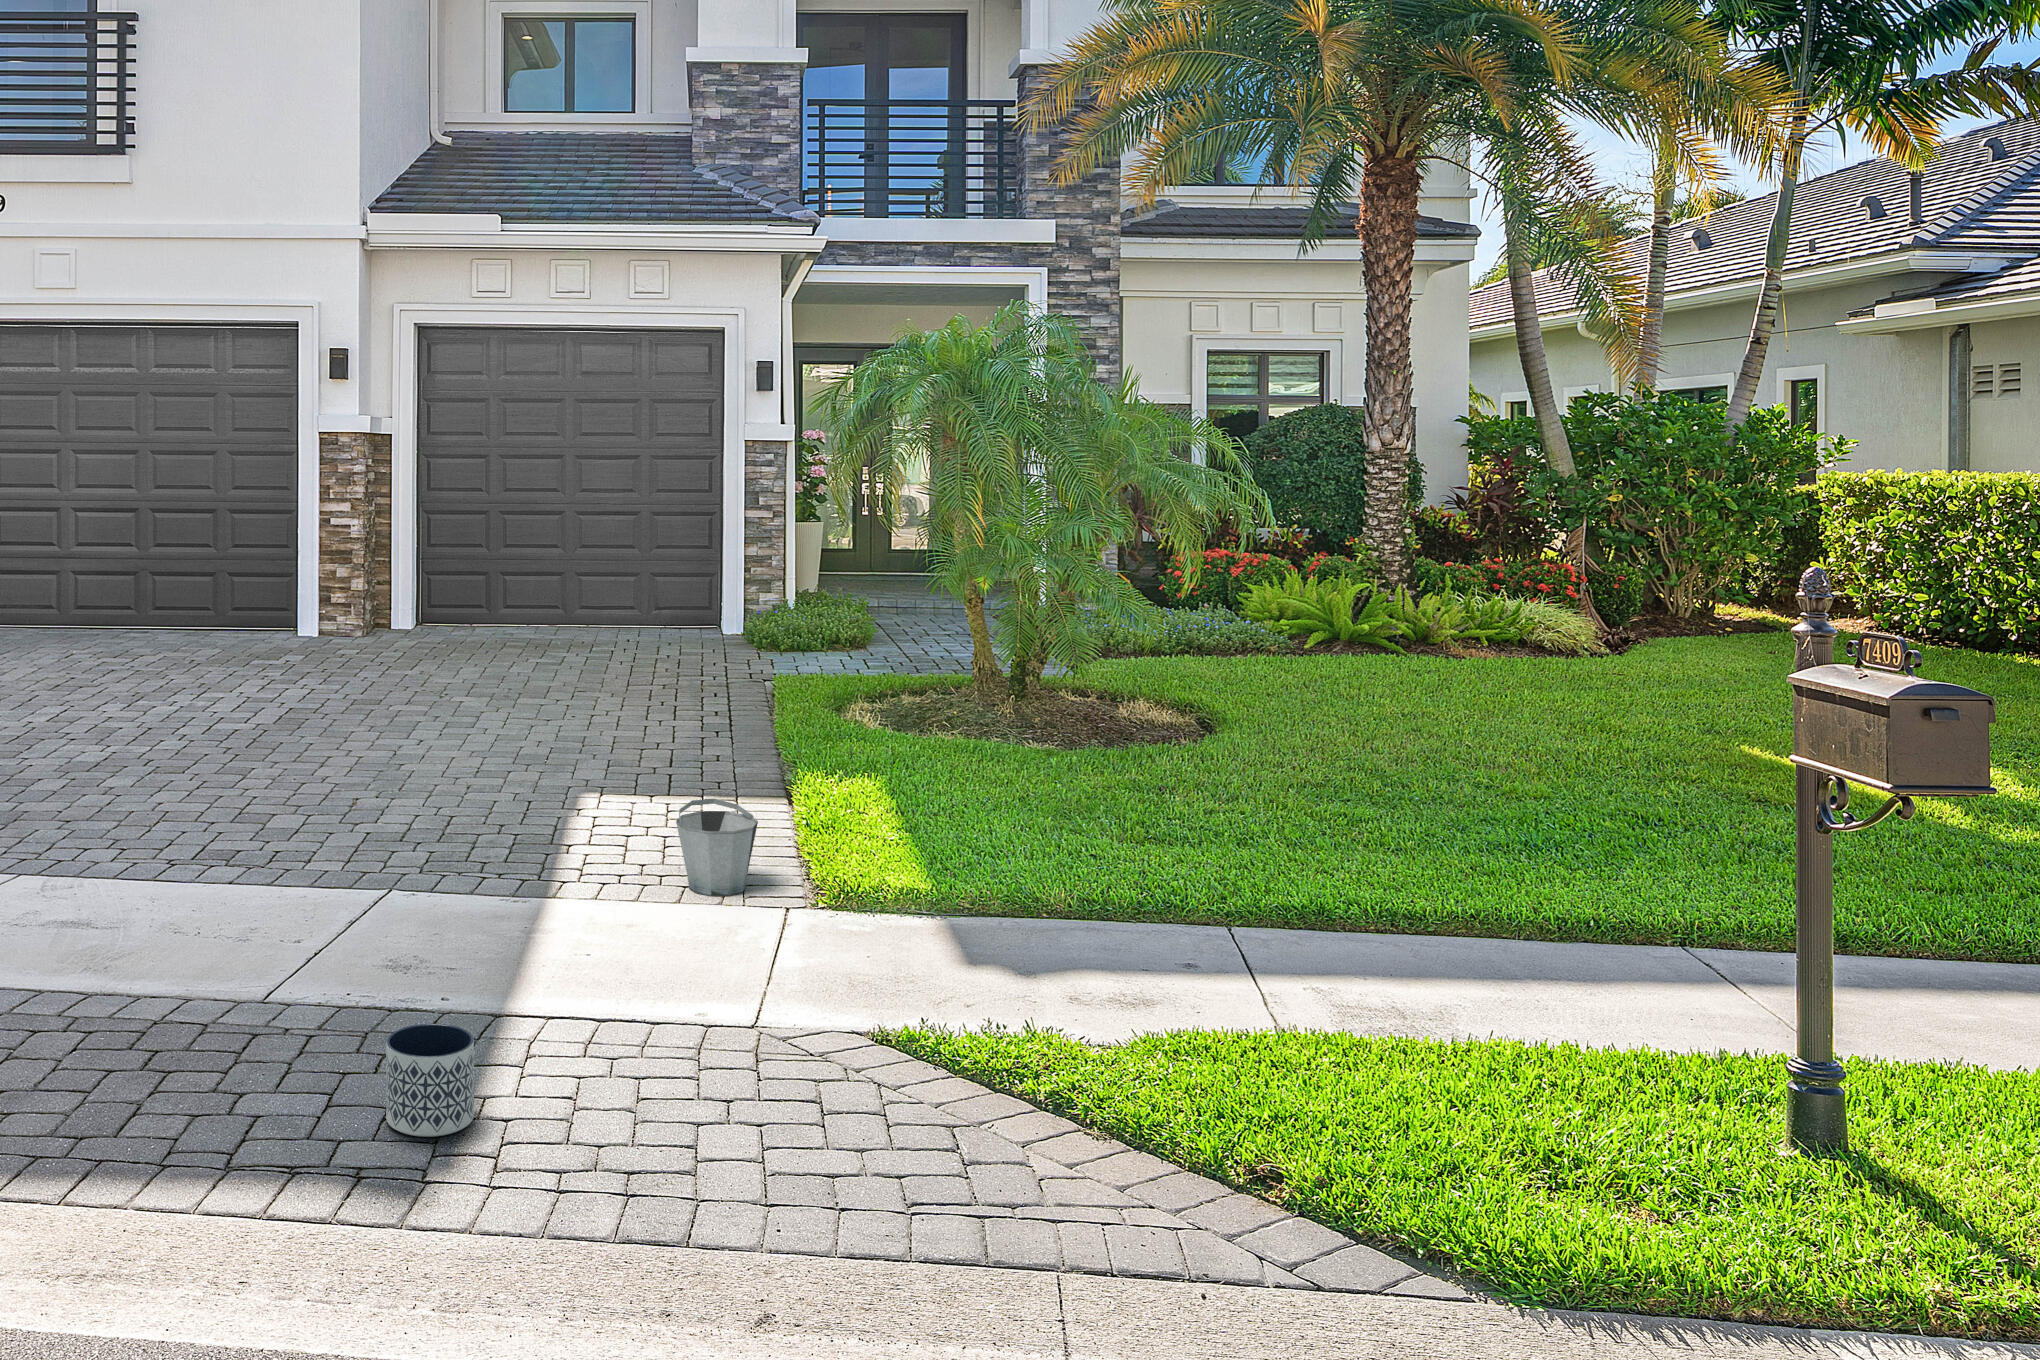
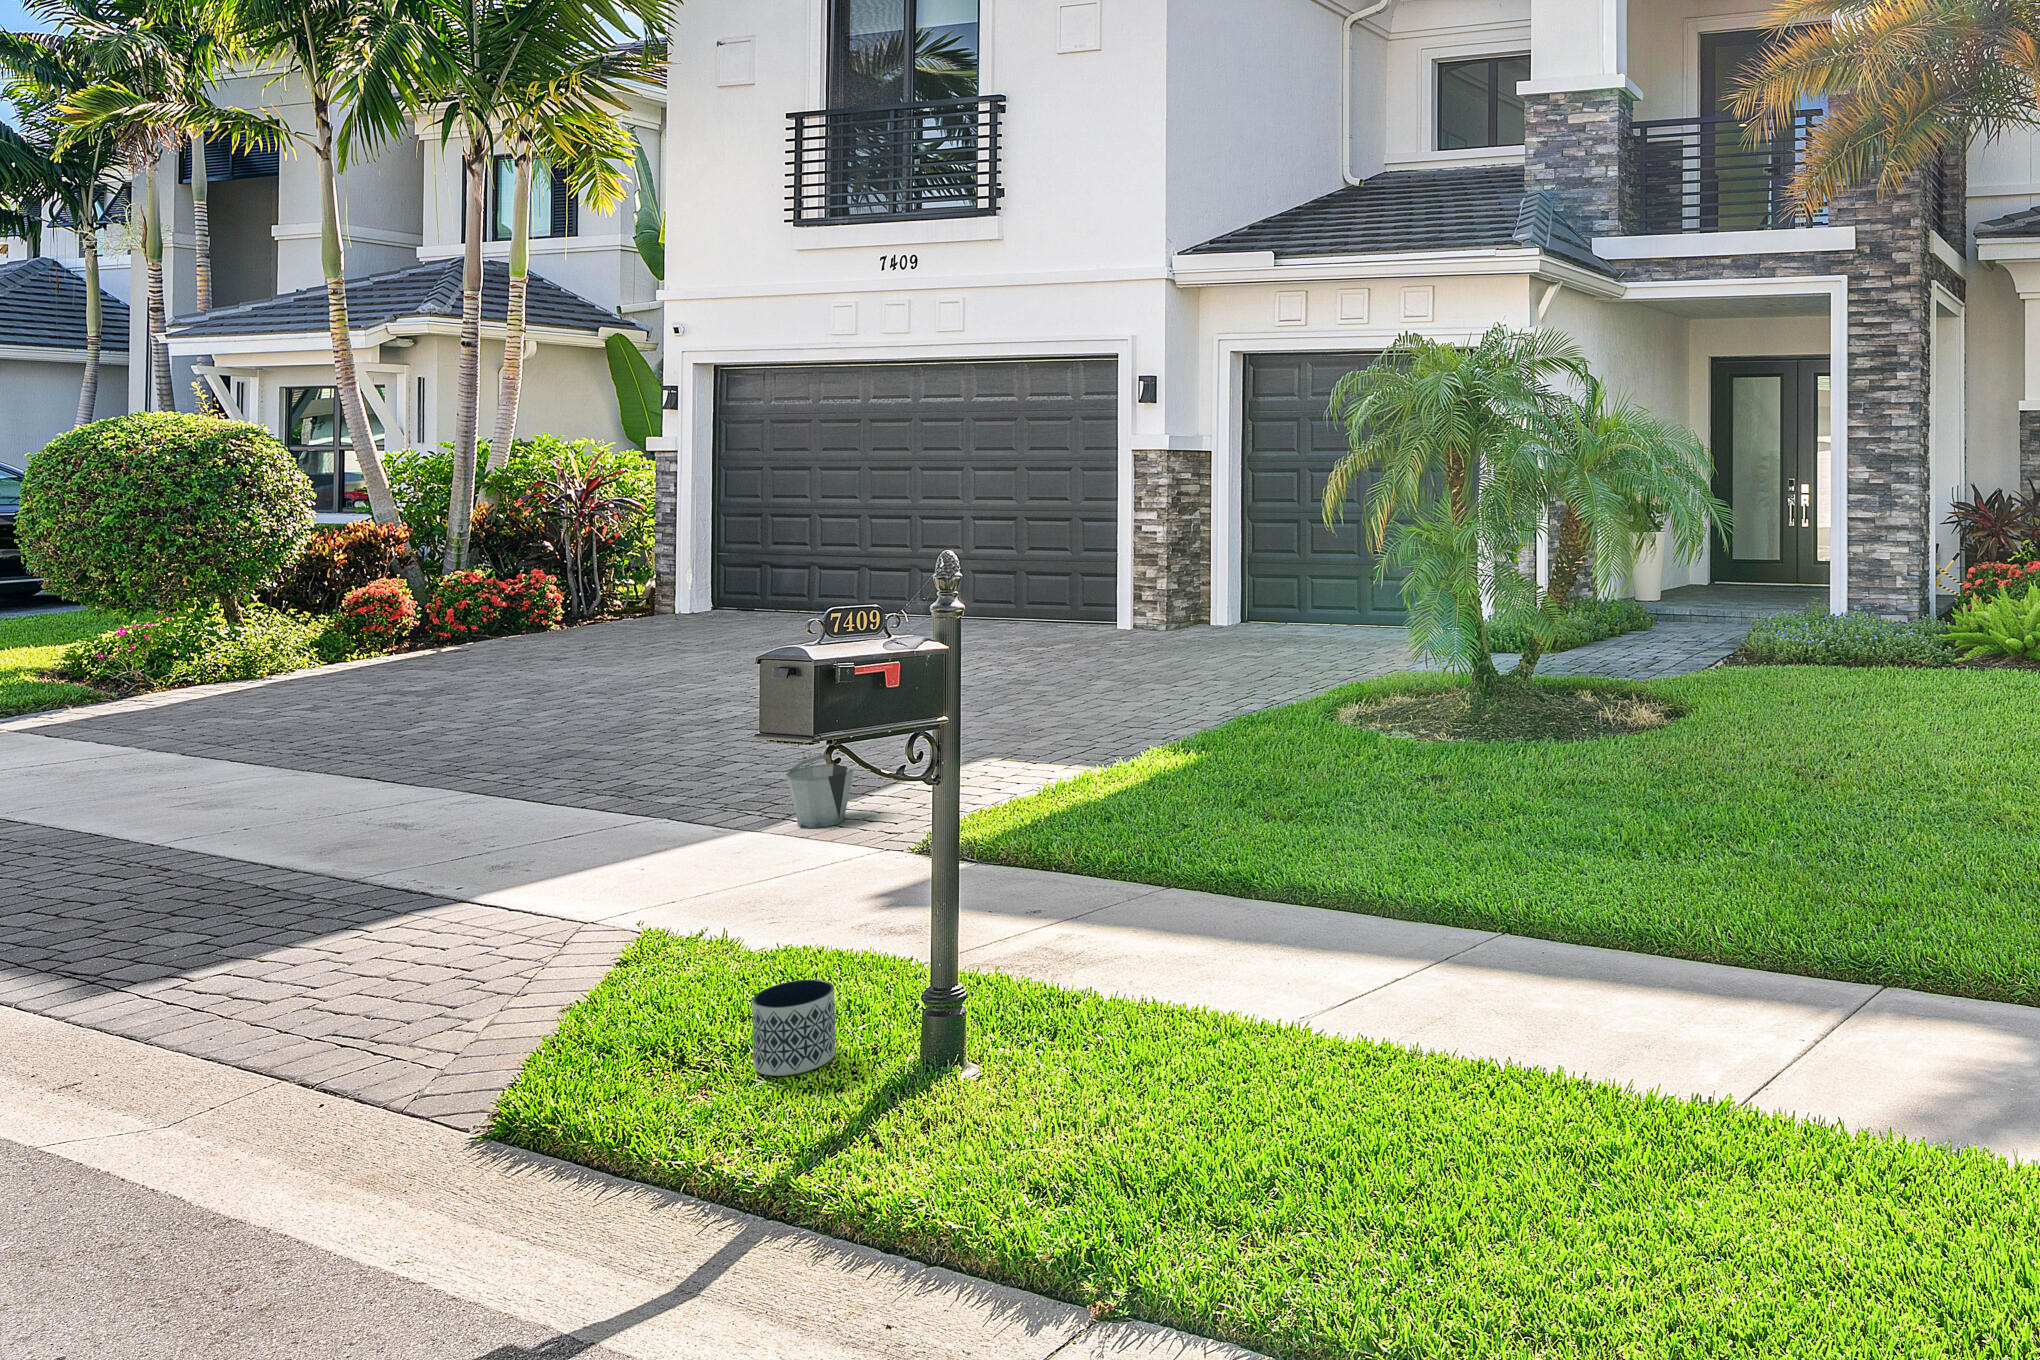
planter: present [386,1024,474,1137] -> present [752,980,836,1076]

